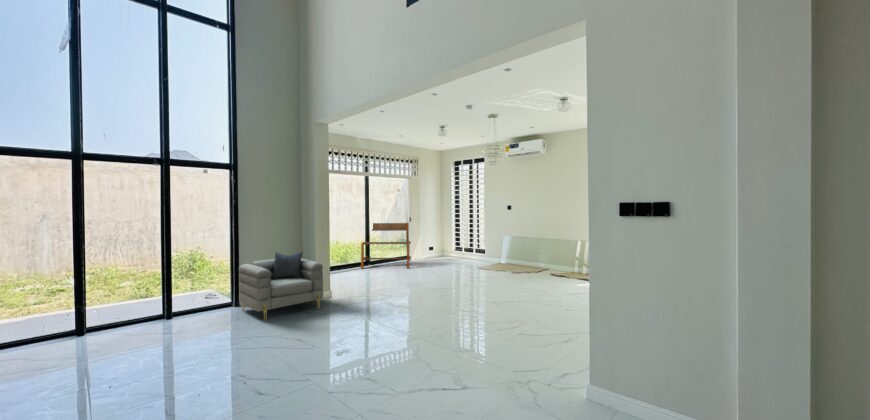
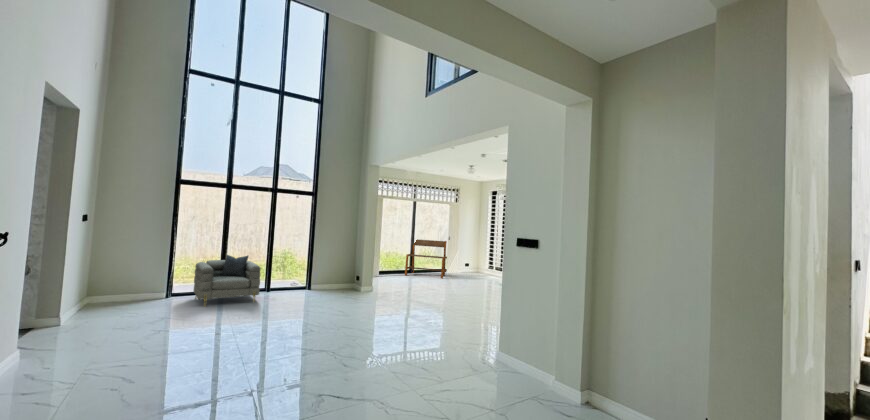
armchair: present [239,252,323,319] -> present [194,255,261,305]

